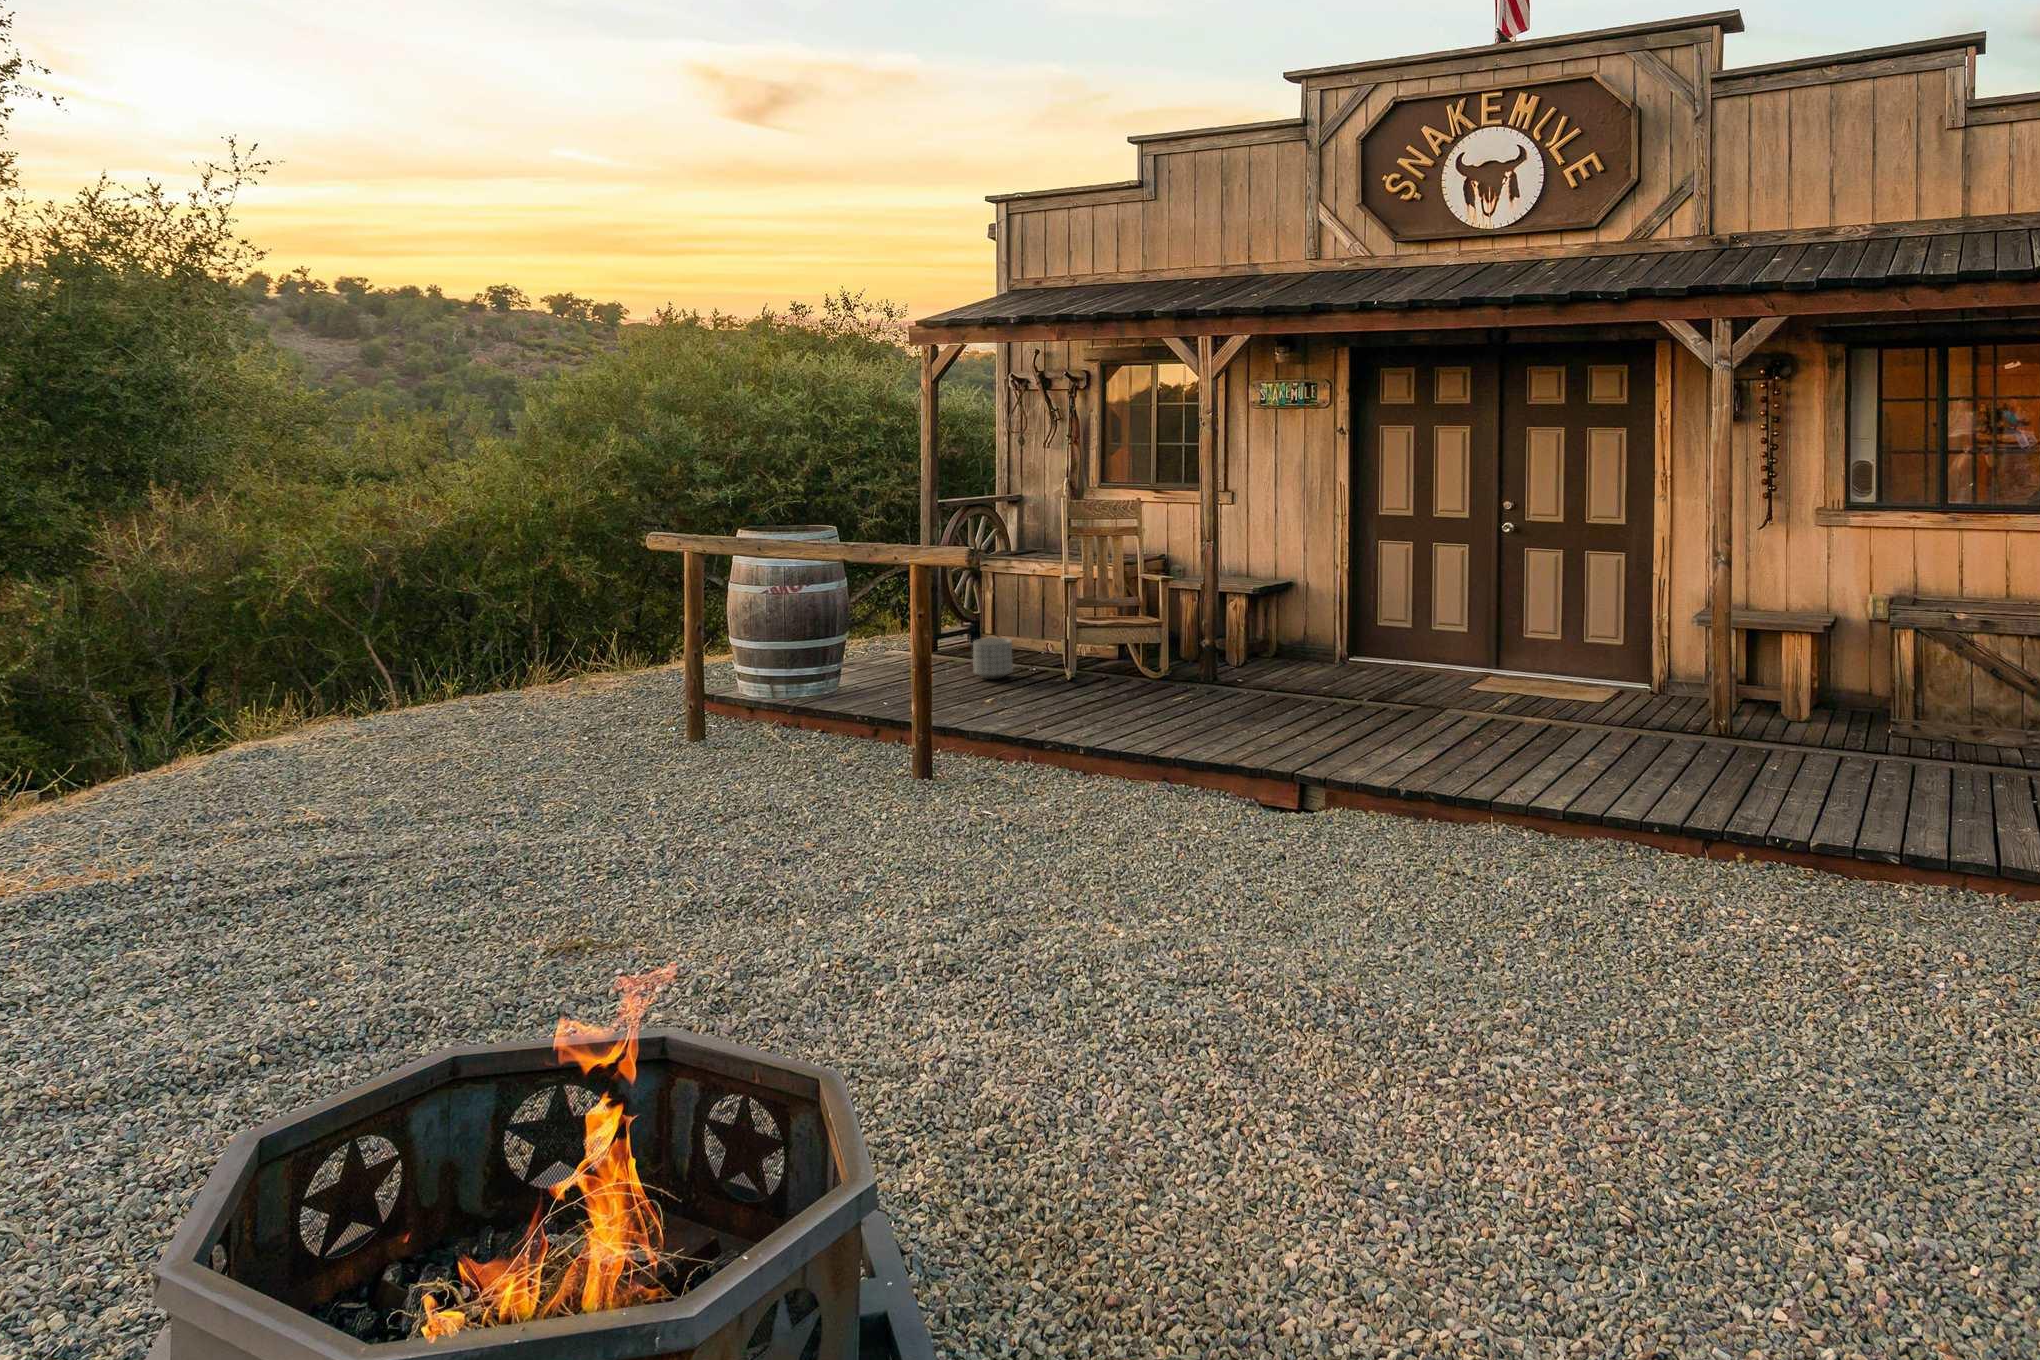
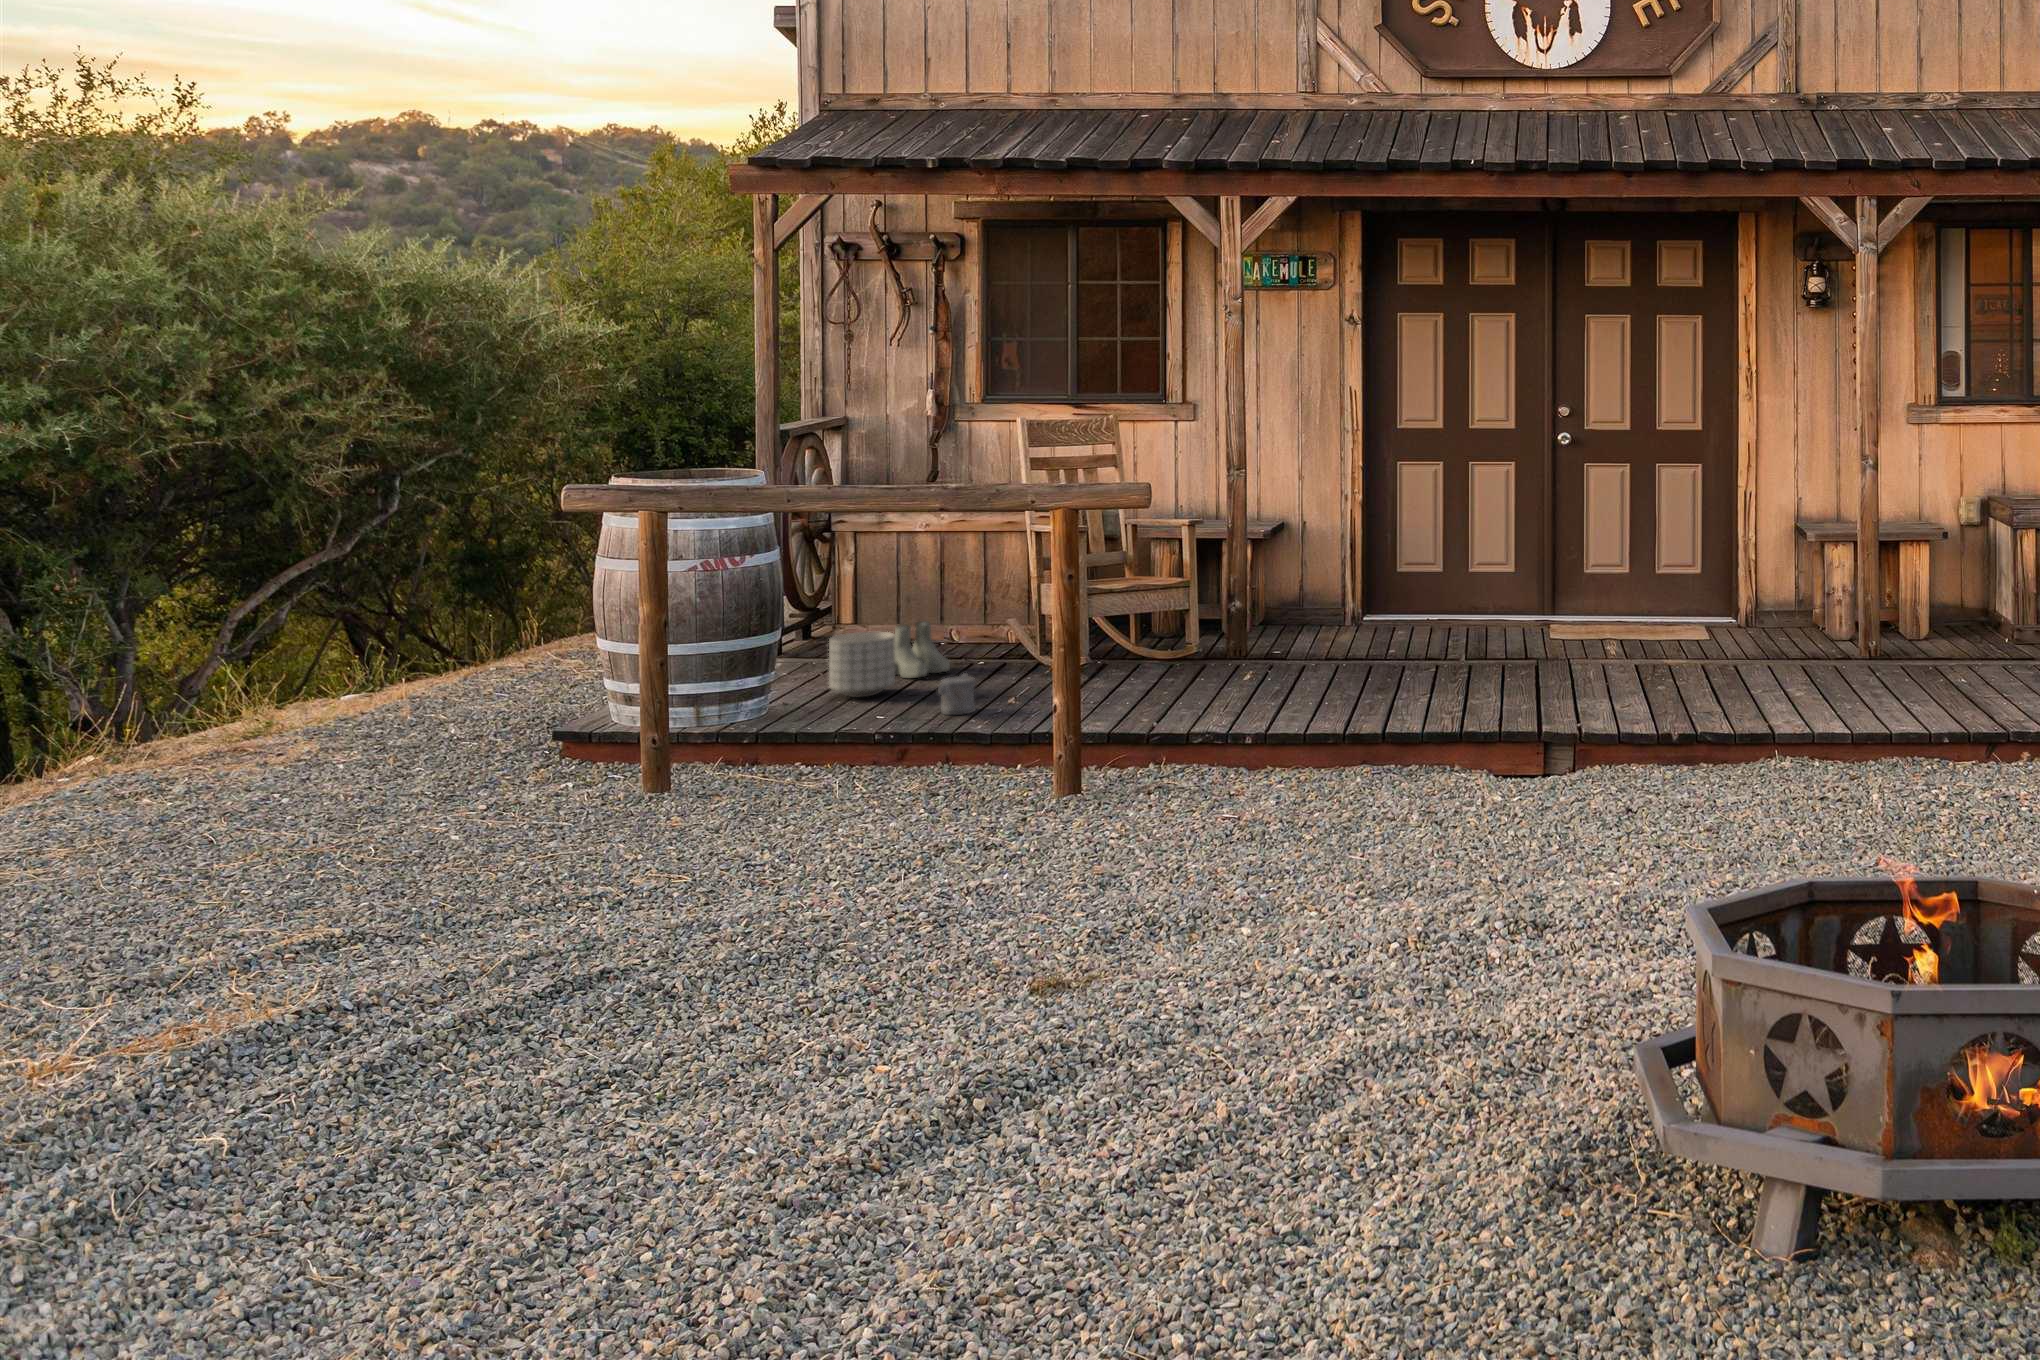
boots: none [1022,632,1056,669] -> present [895,621,950,678]
watering can: none [1013,671,1044,698] -> present [938,674,975,715]

